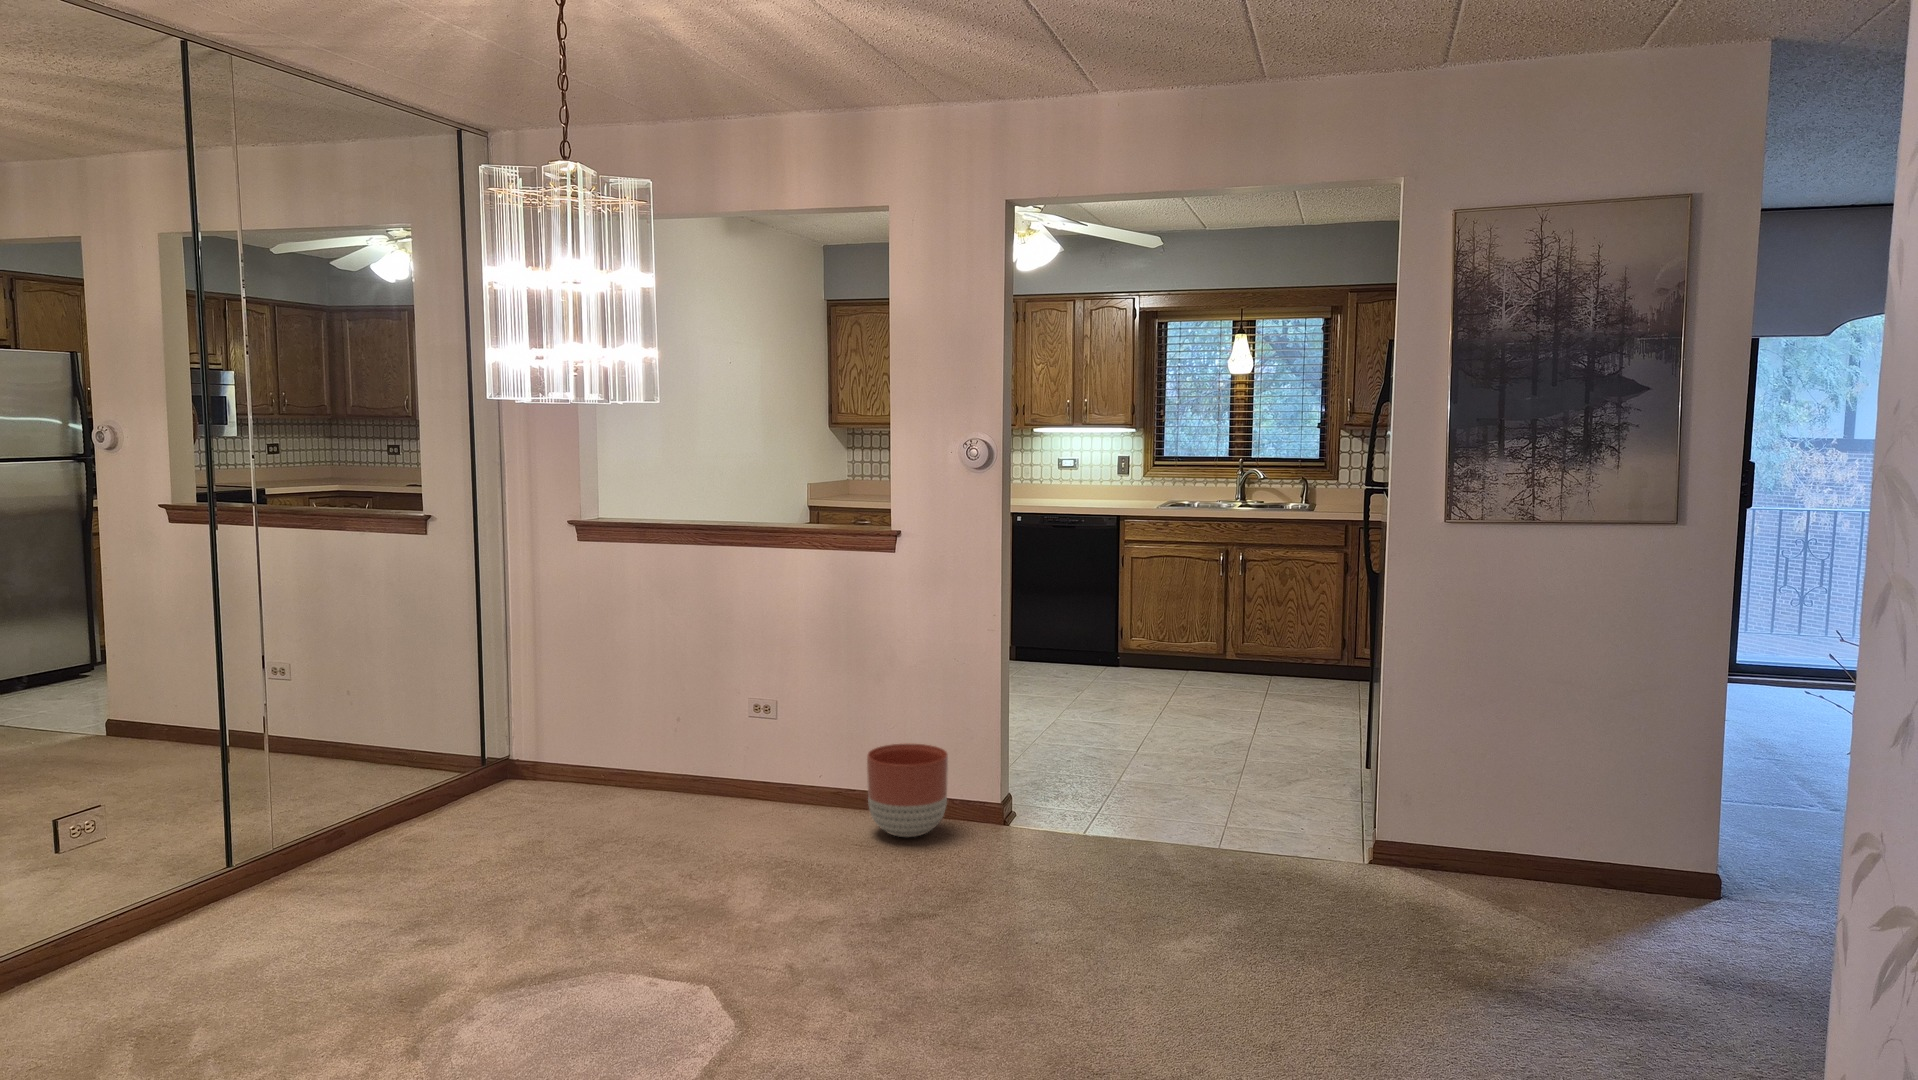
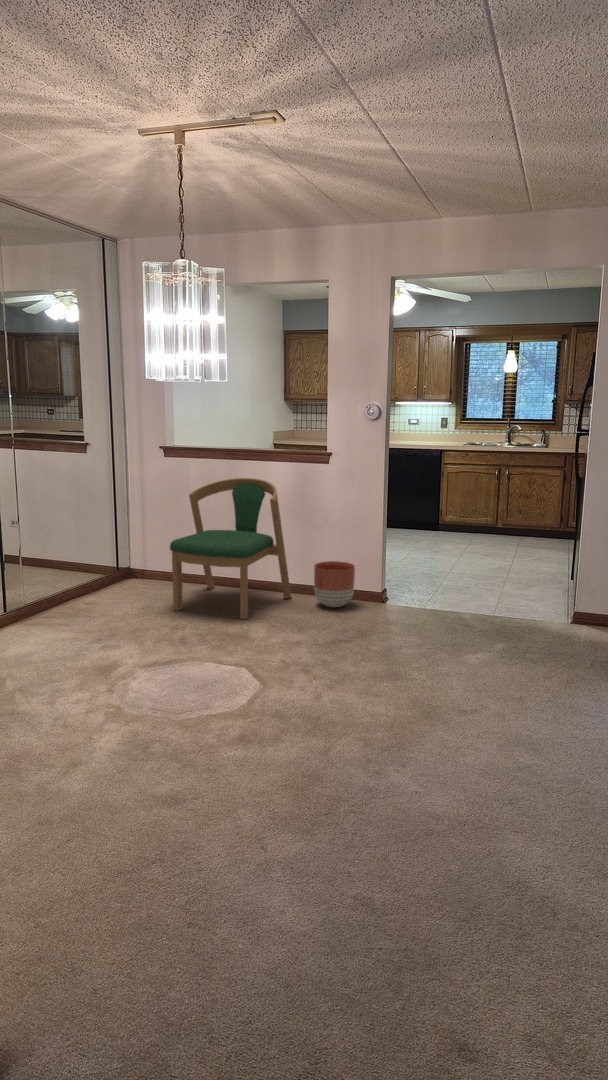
dining chair: none [576,581,825,869] -> present [170,478,291,619]

